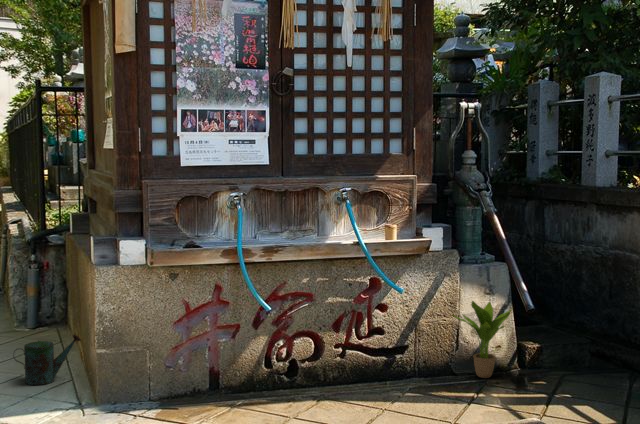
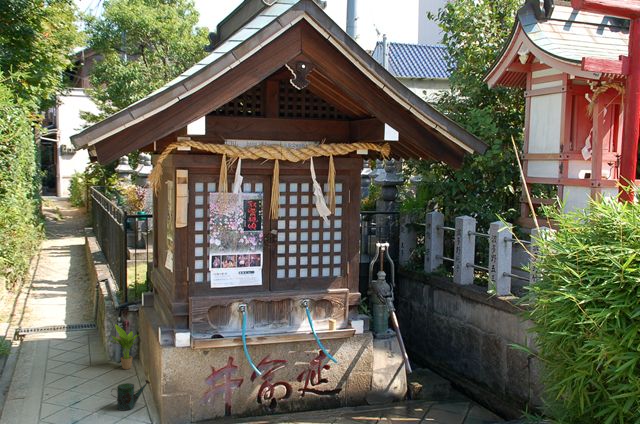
potted plant: present [454,301,511,378] -> present [110,324,137,369]

